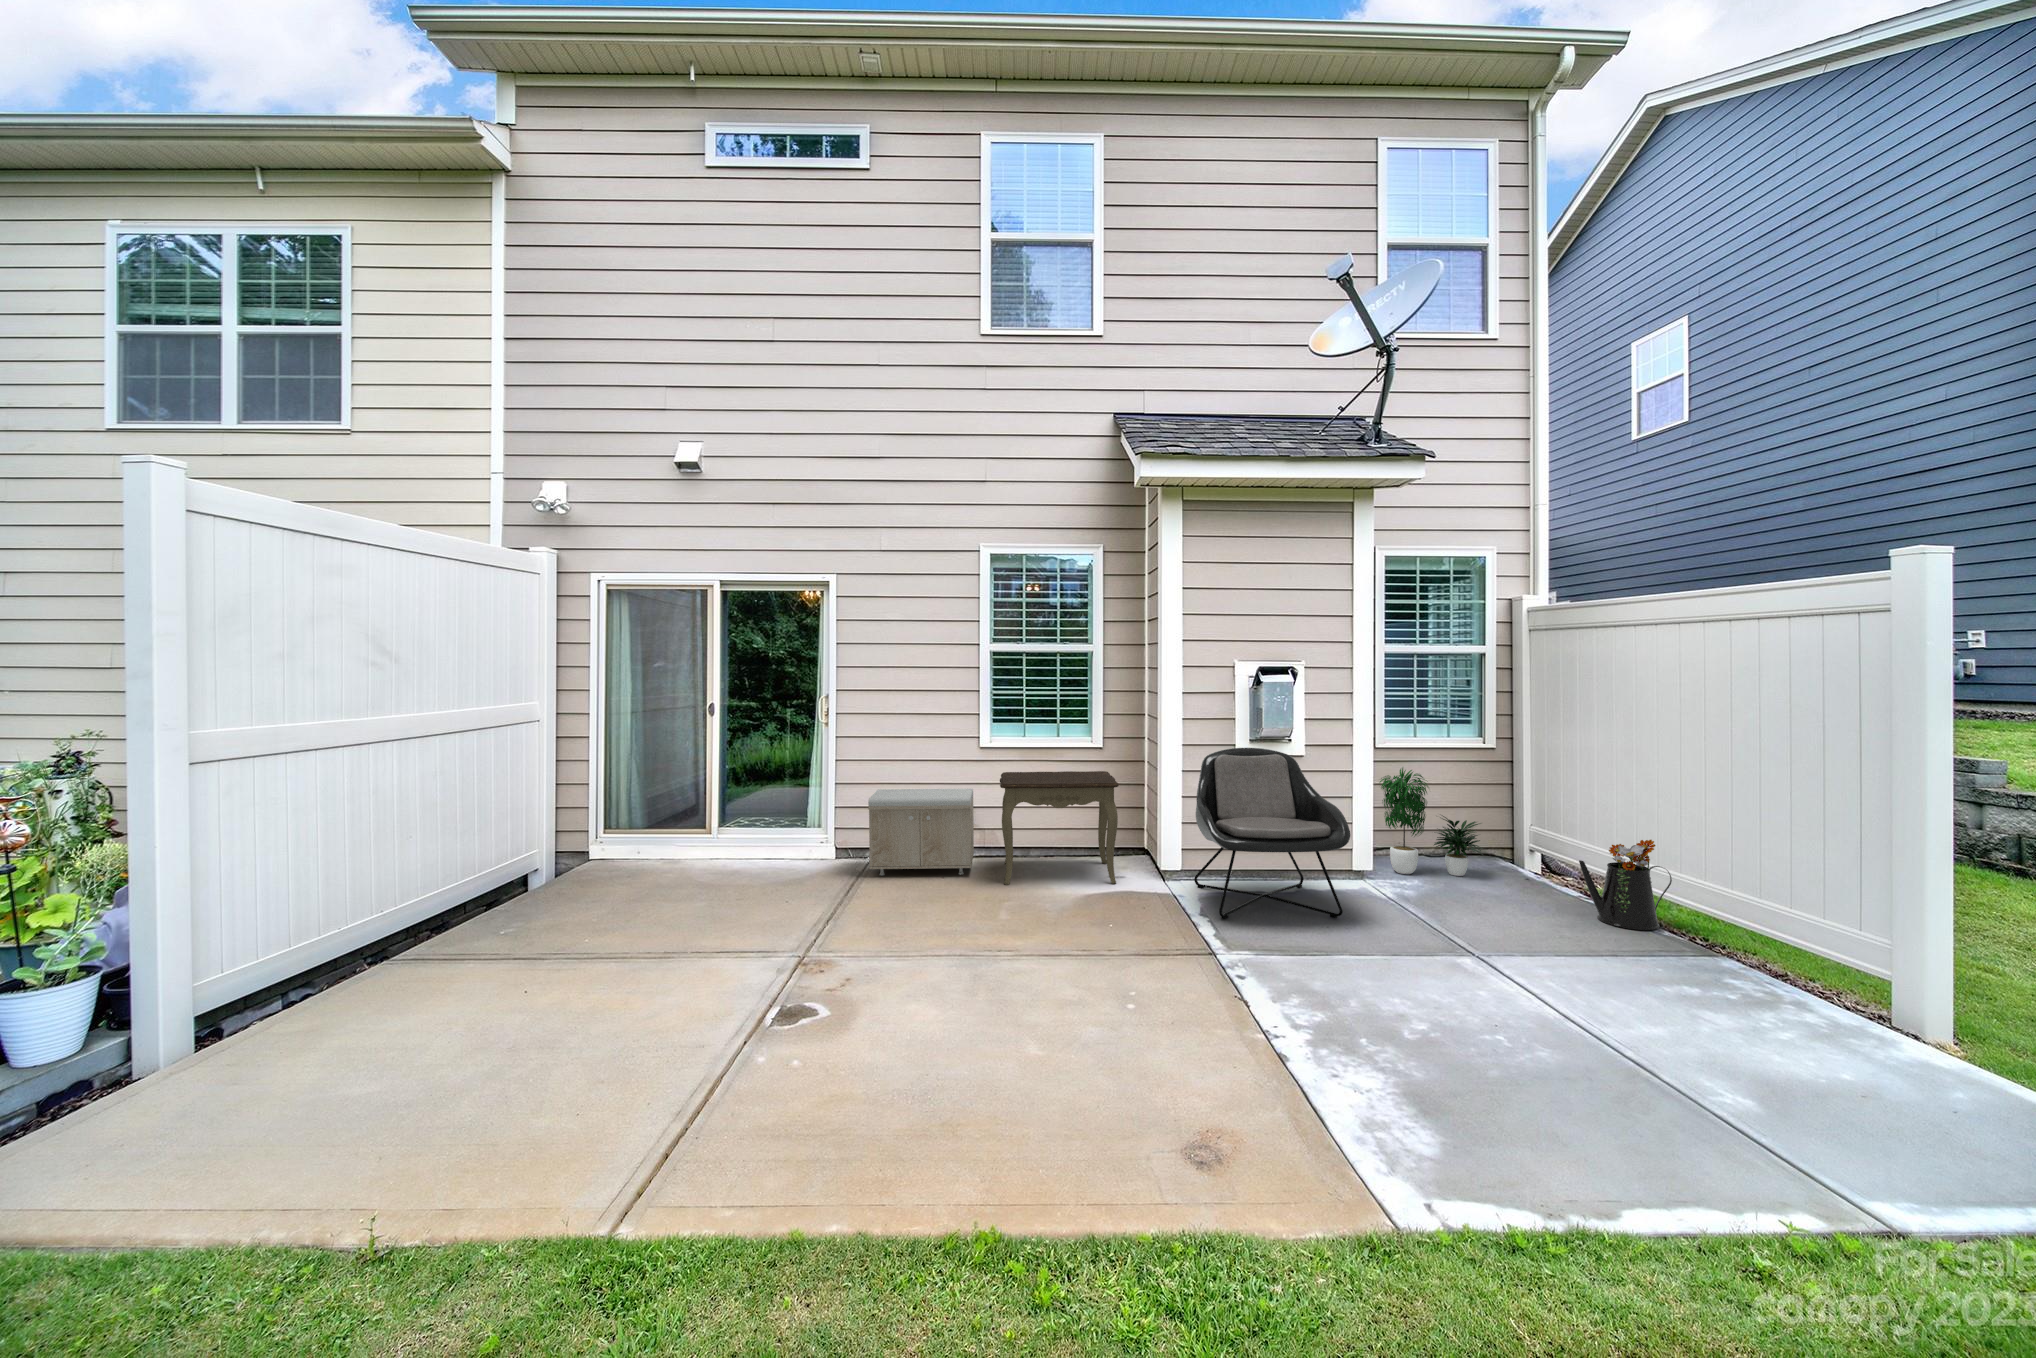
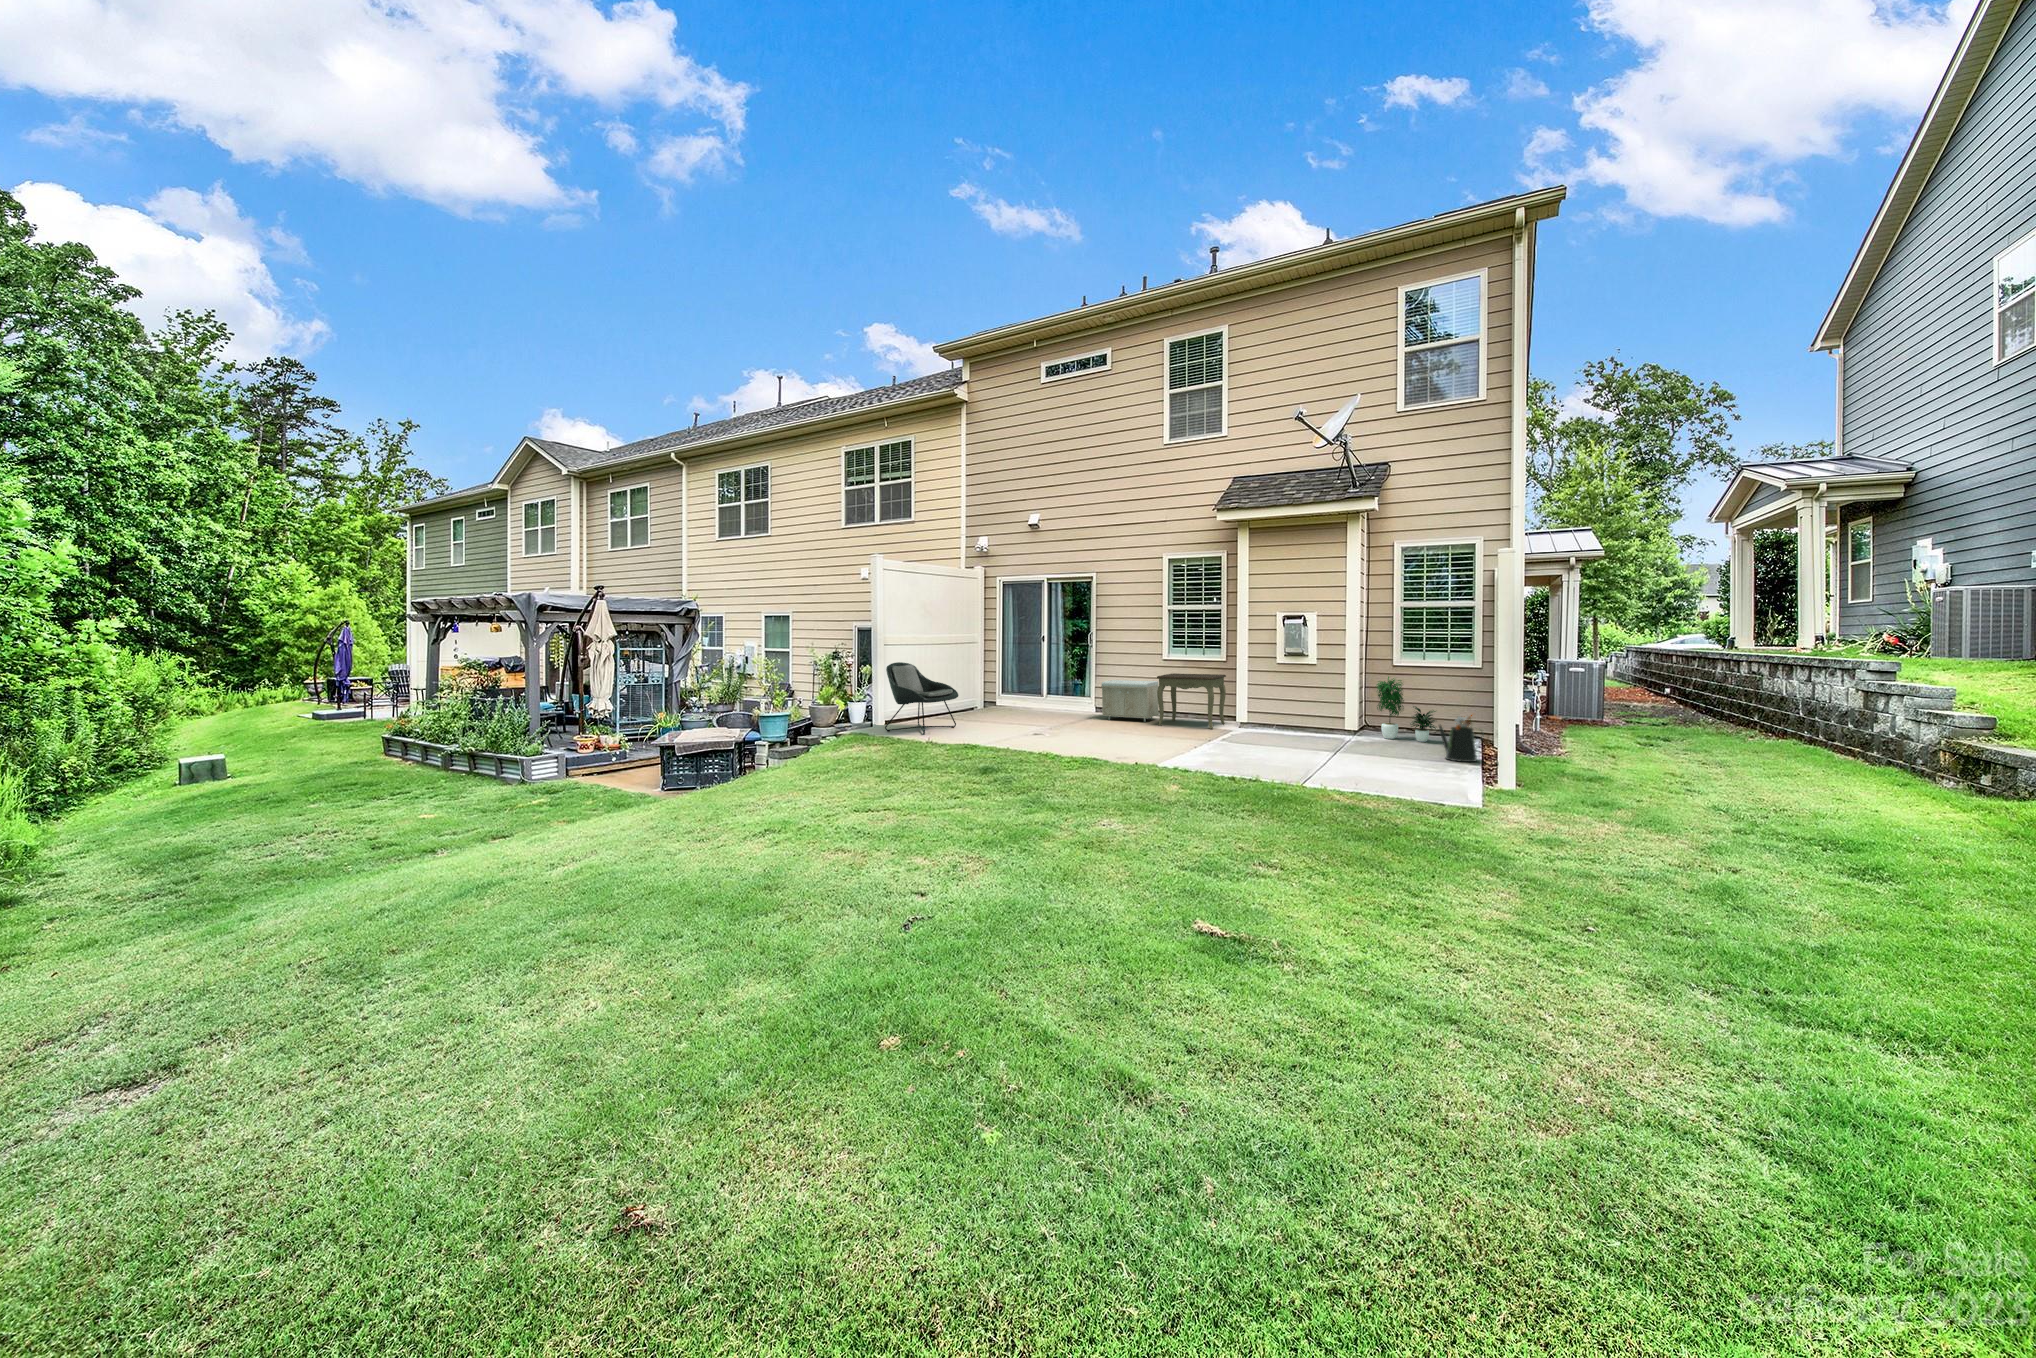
lounge chair: present [1194,748,1350,919] -> present [885,662,958,734]

